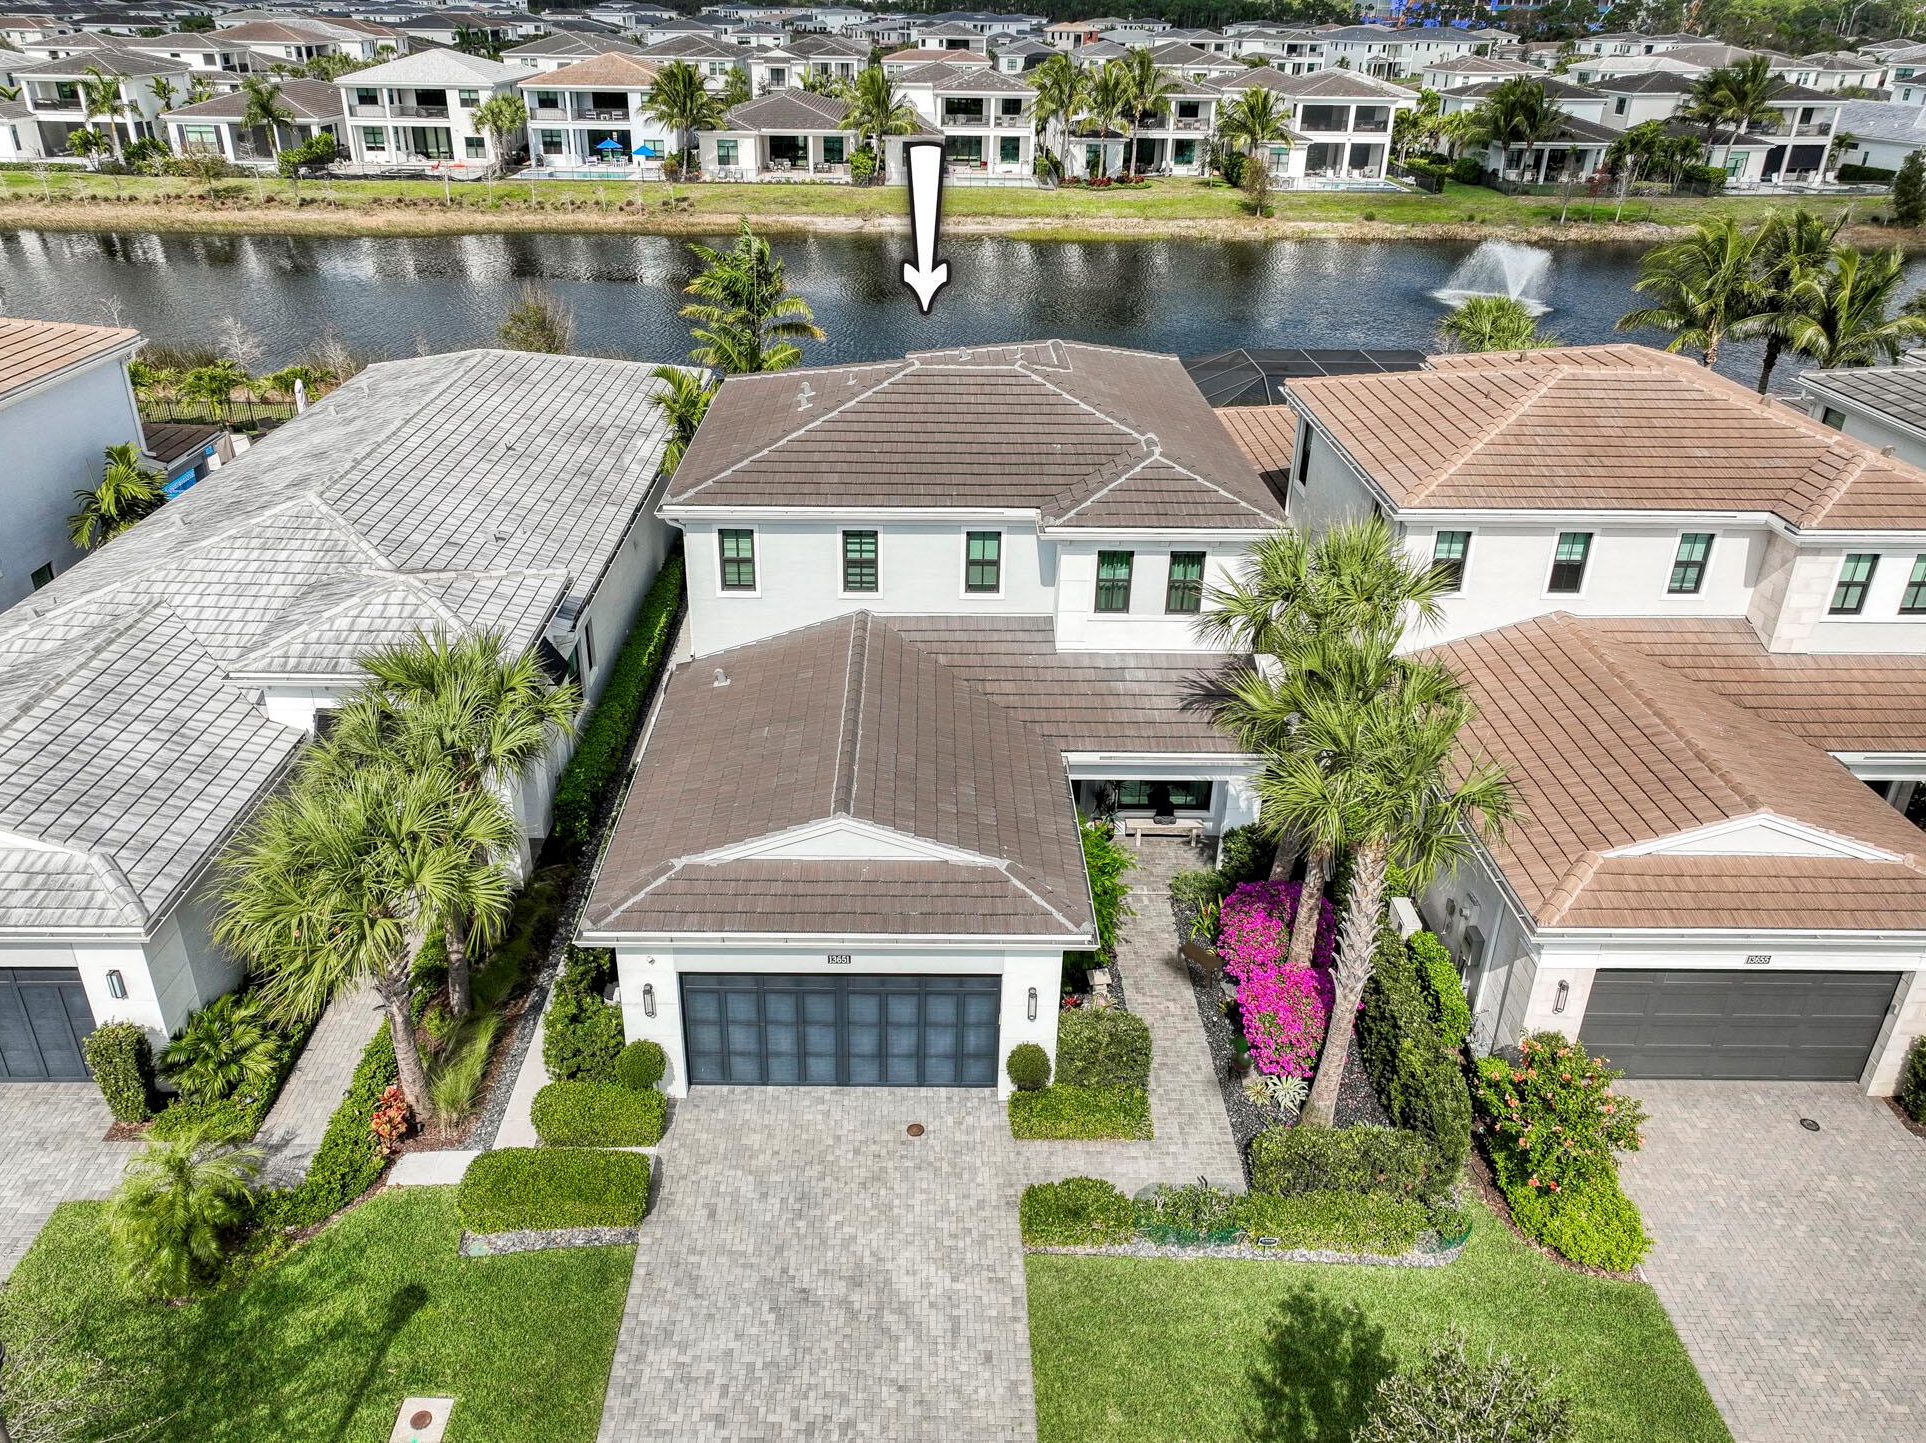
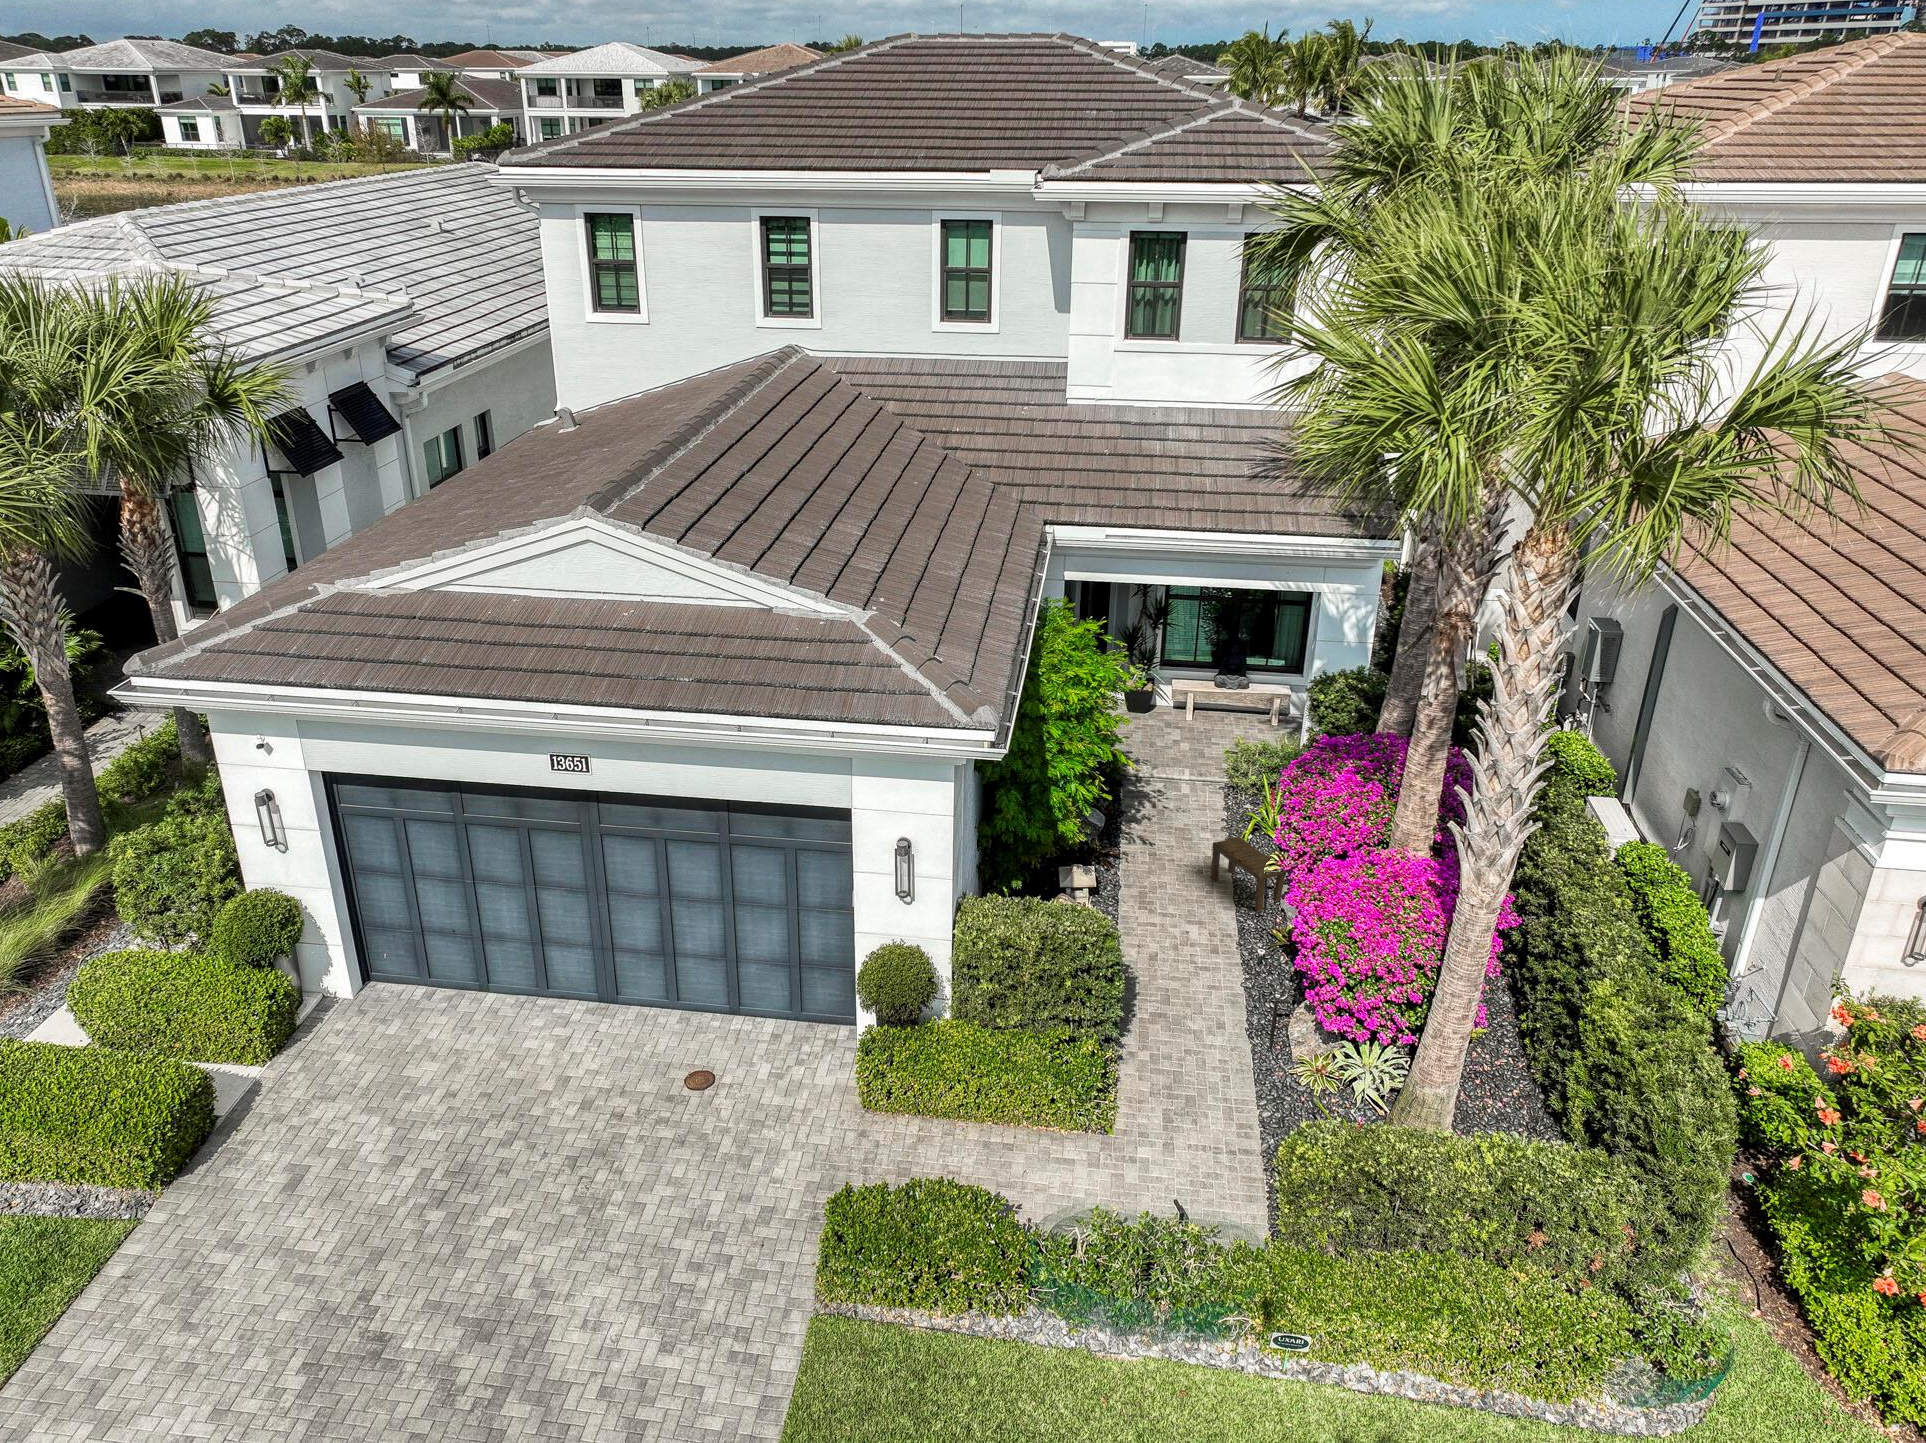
potted tree: present [1228,1037,1253,1072] -> none [1263,964,1316,1041]

